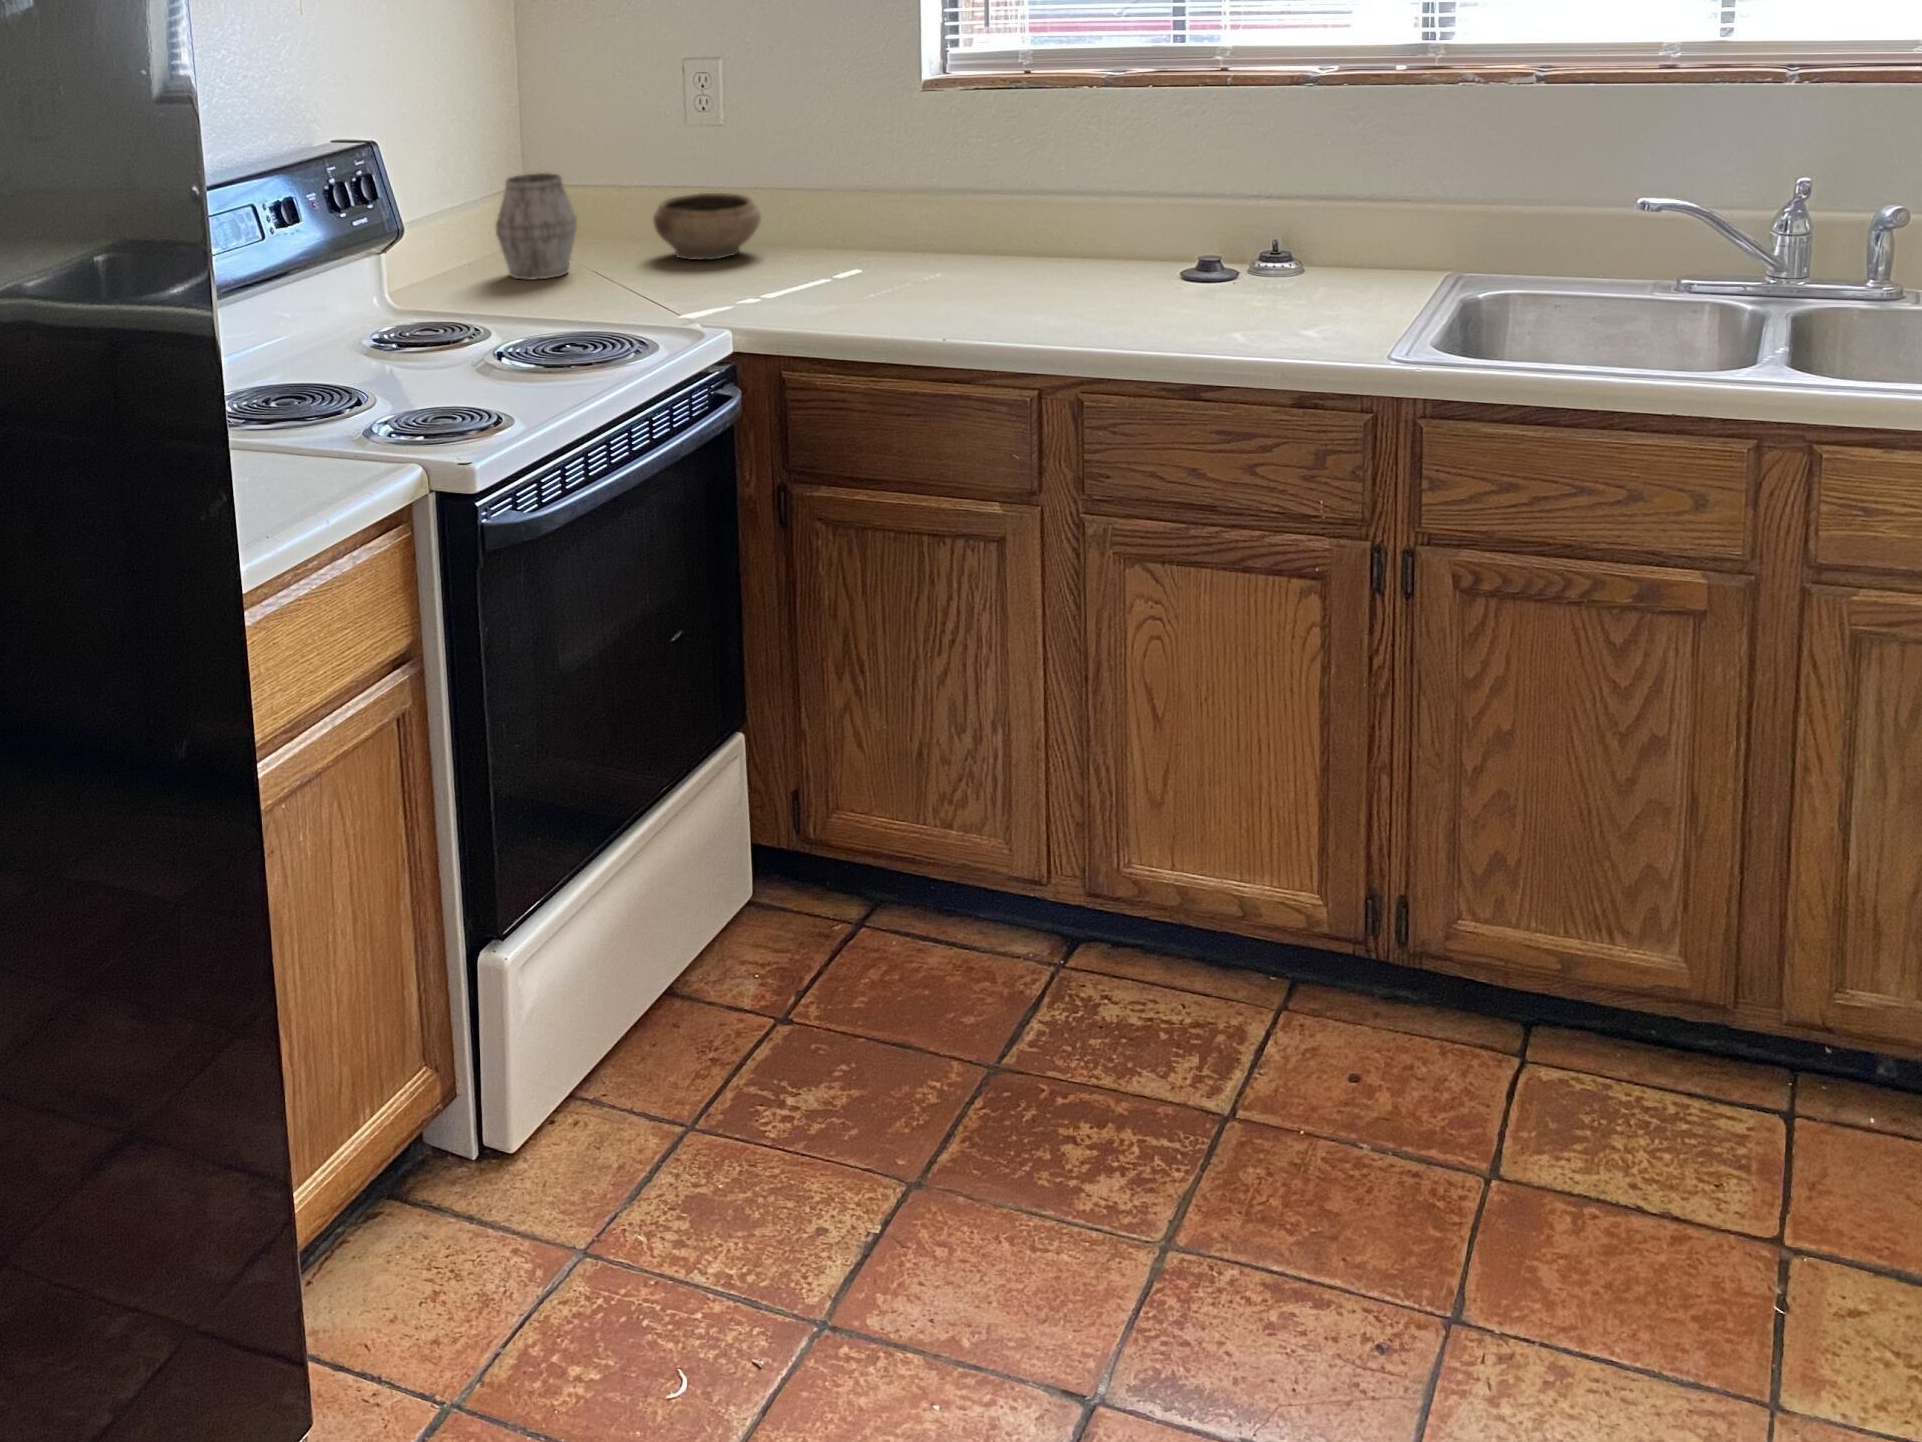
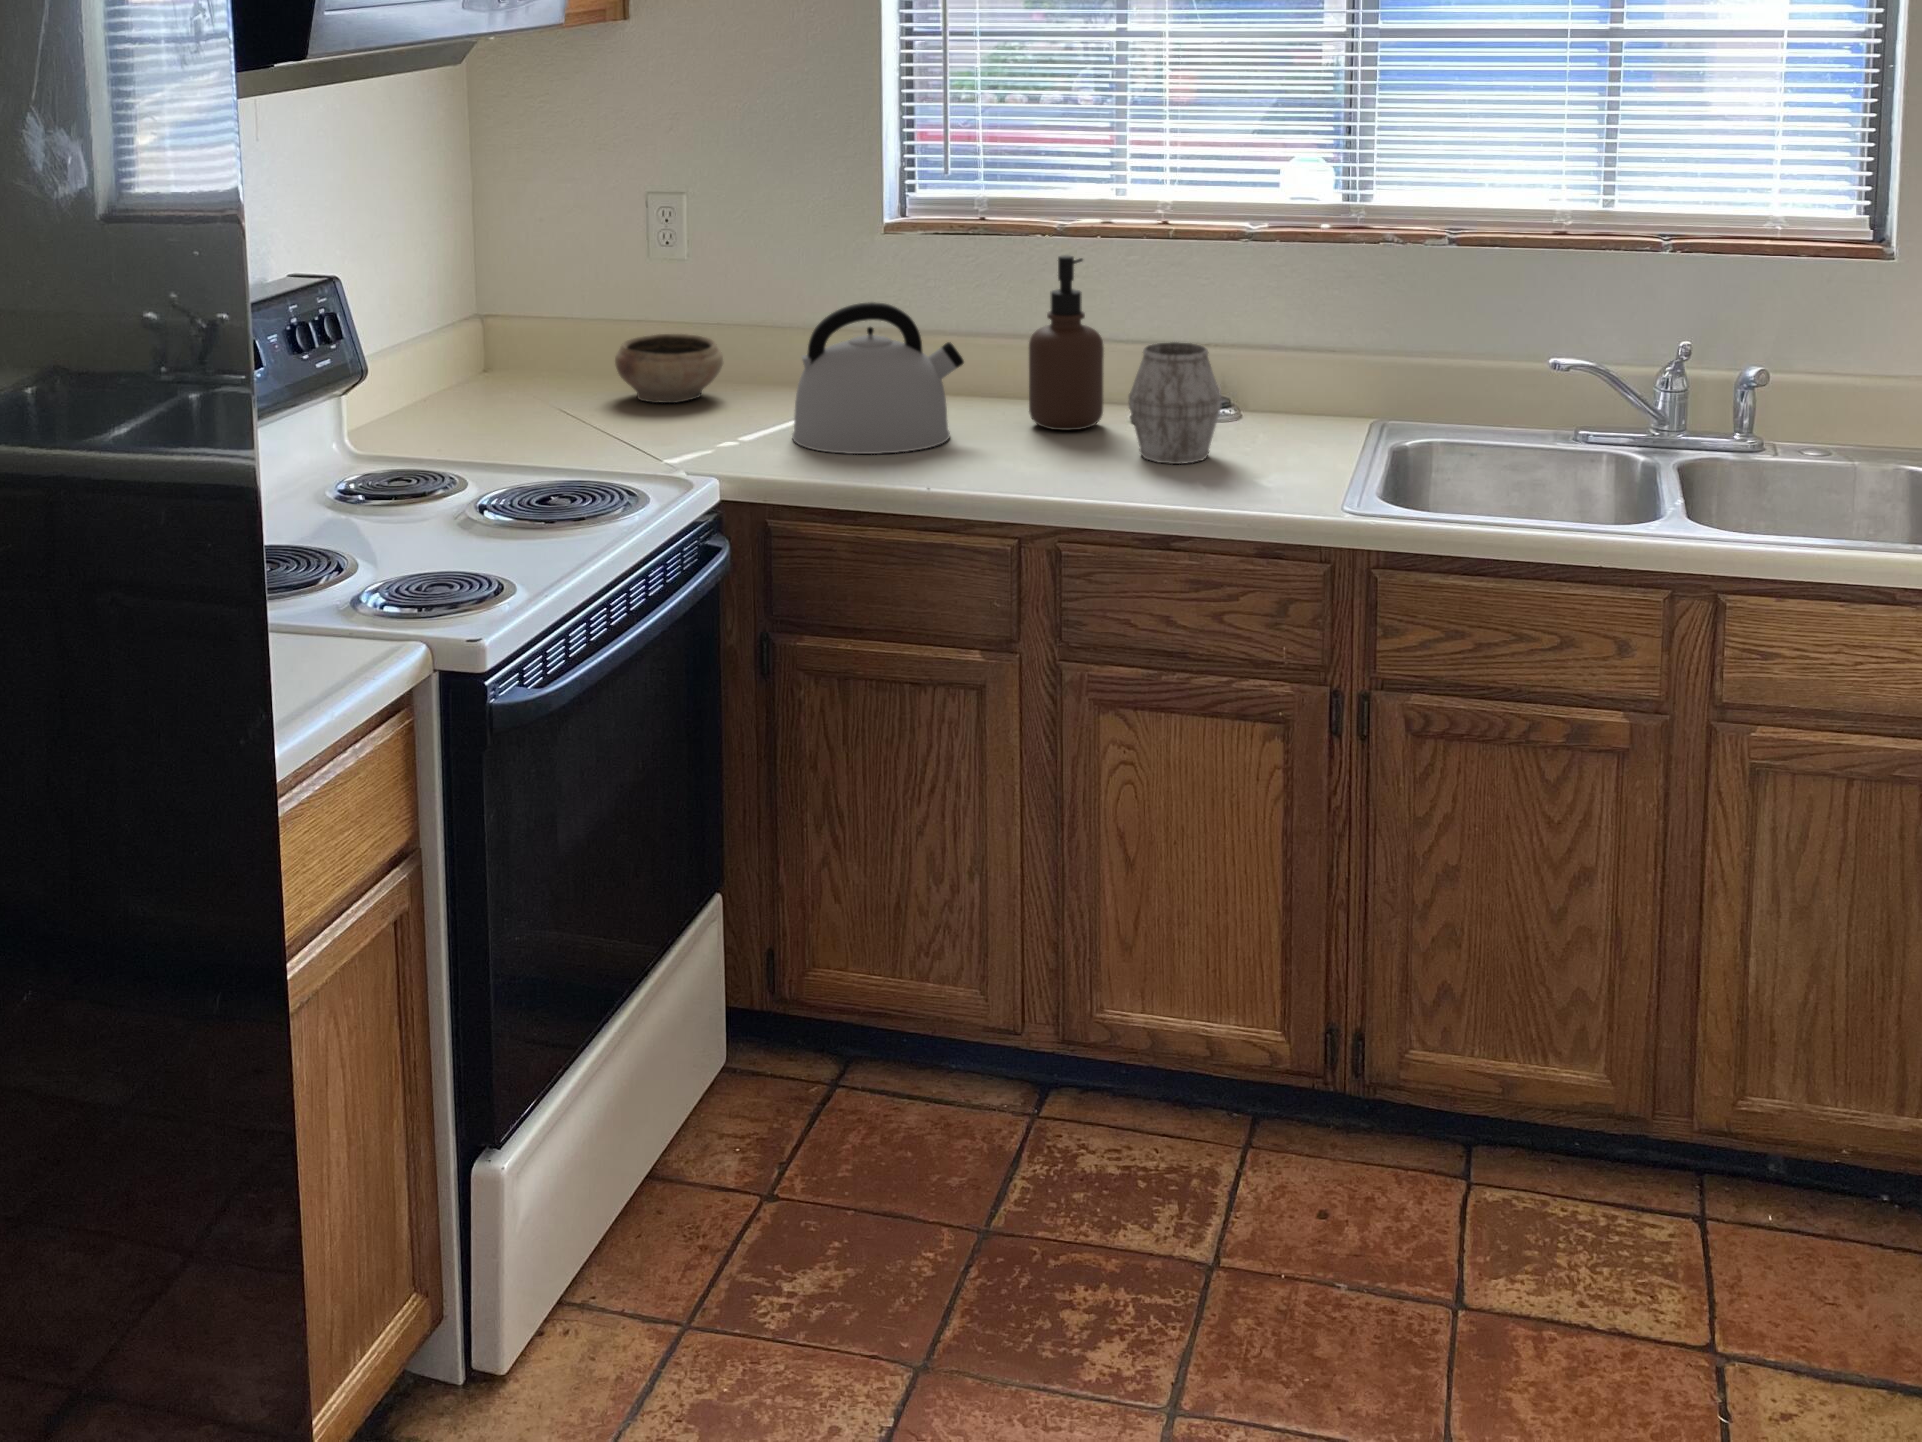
soap dispenser: none [1066,101,1146,281] -> present [1029,255,1104,430]
kettle: none [819,152,995,303] -> present [792,302,964,454]
mug: present [496,173,577,280] -> present [1129,342,1222,464]

